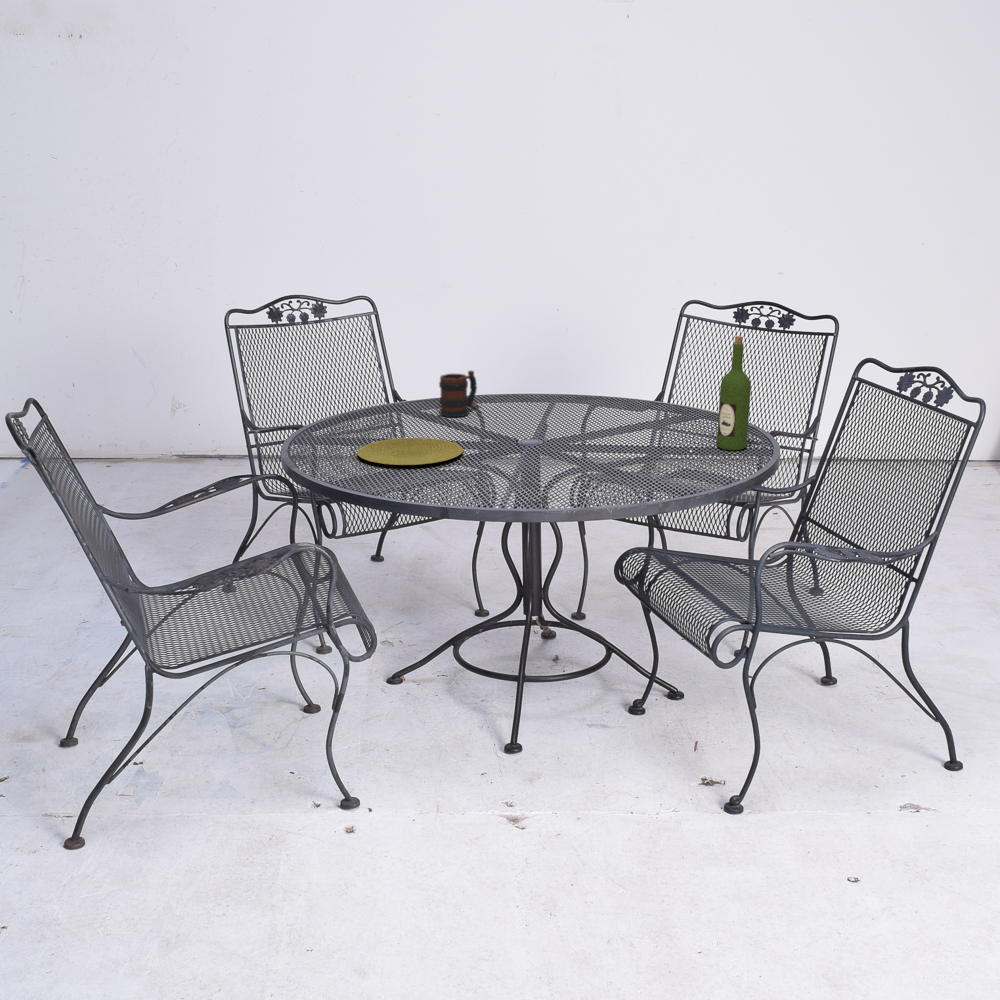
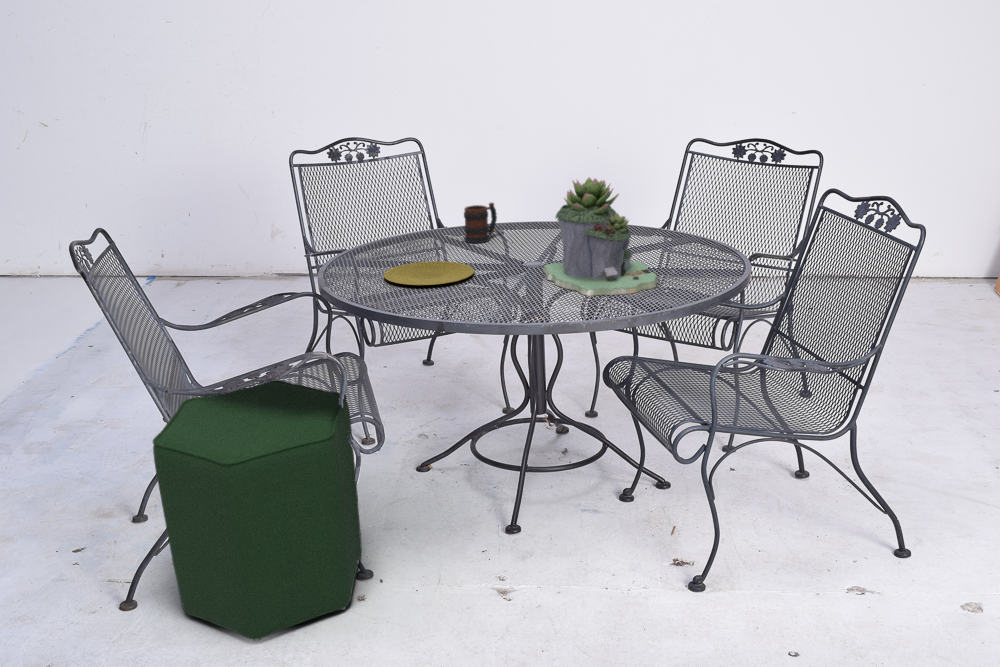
wine bottle: present [717,336,751,450] -> none [697,171,726,271]
succulent planter: none [542,342,677,478] -> present [543,177,658,296]
ottoman: none [104,577,341,891] -> present [153,380,361,641]

